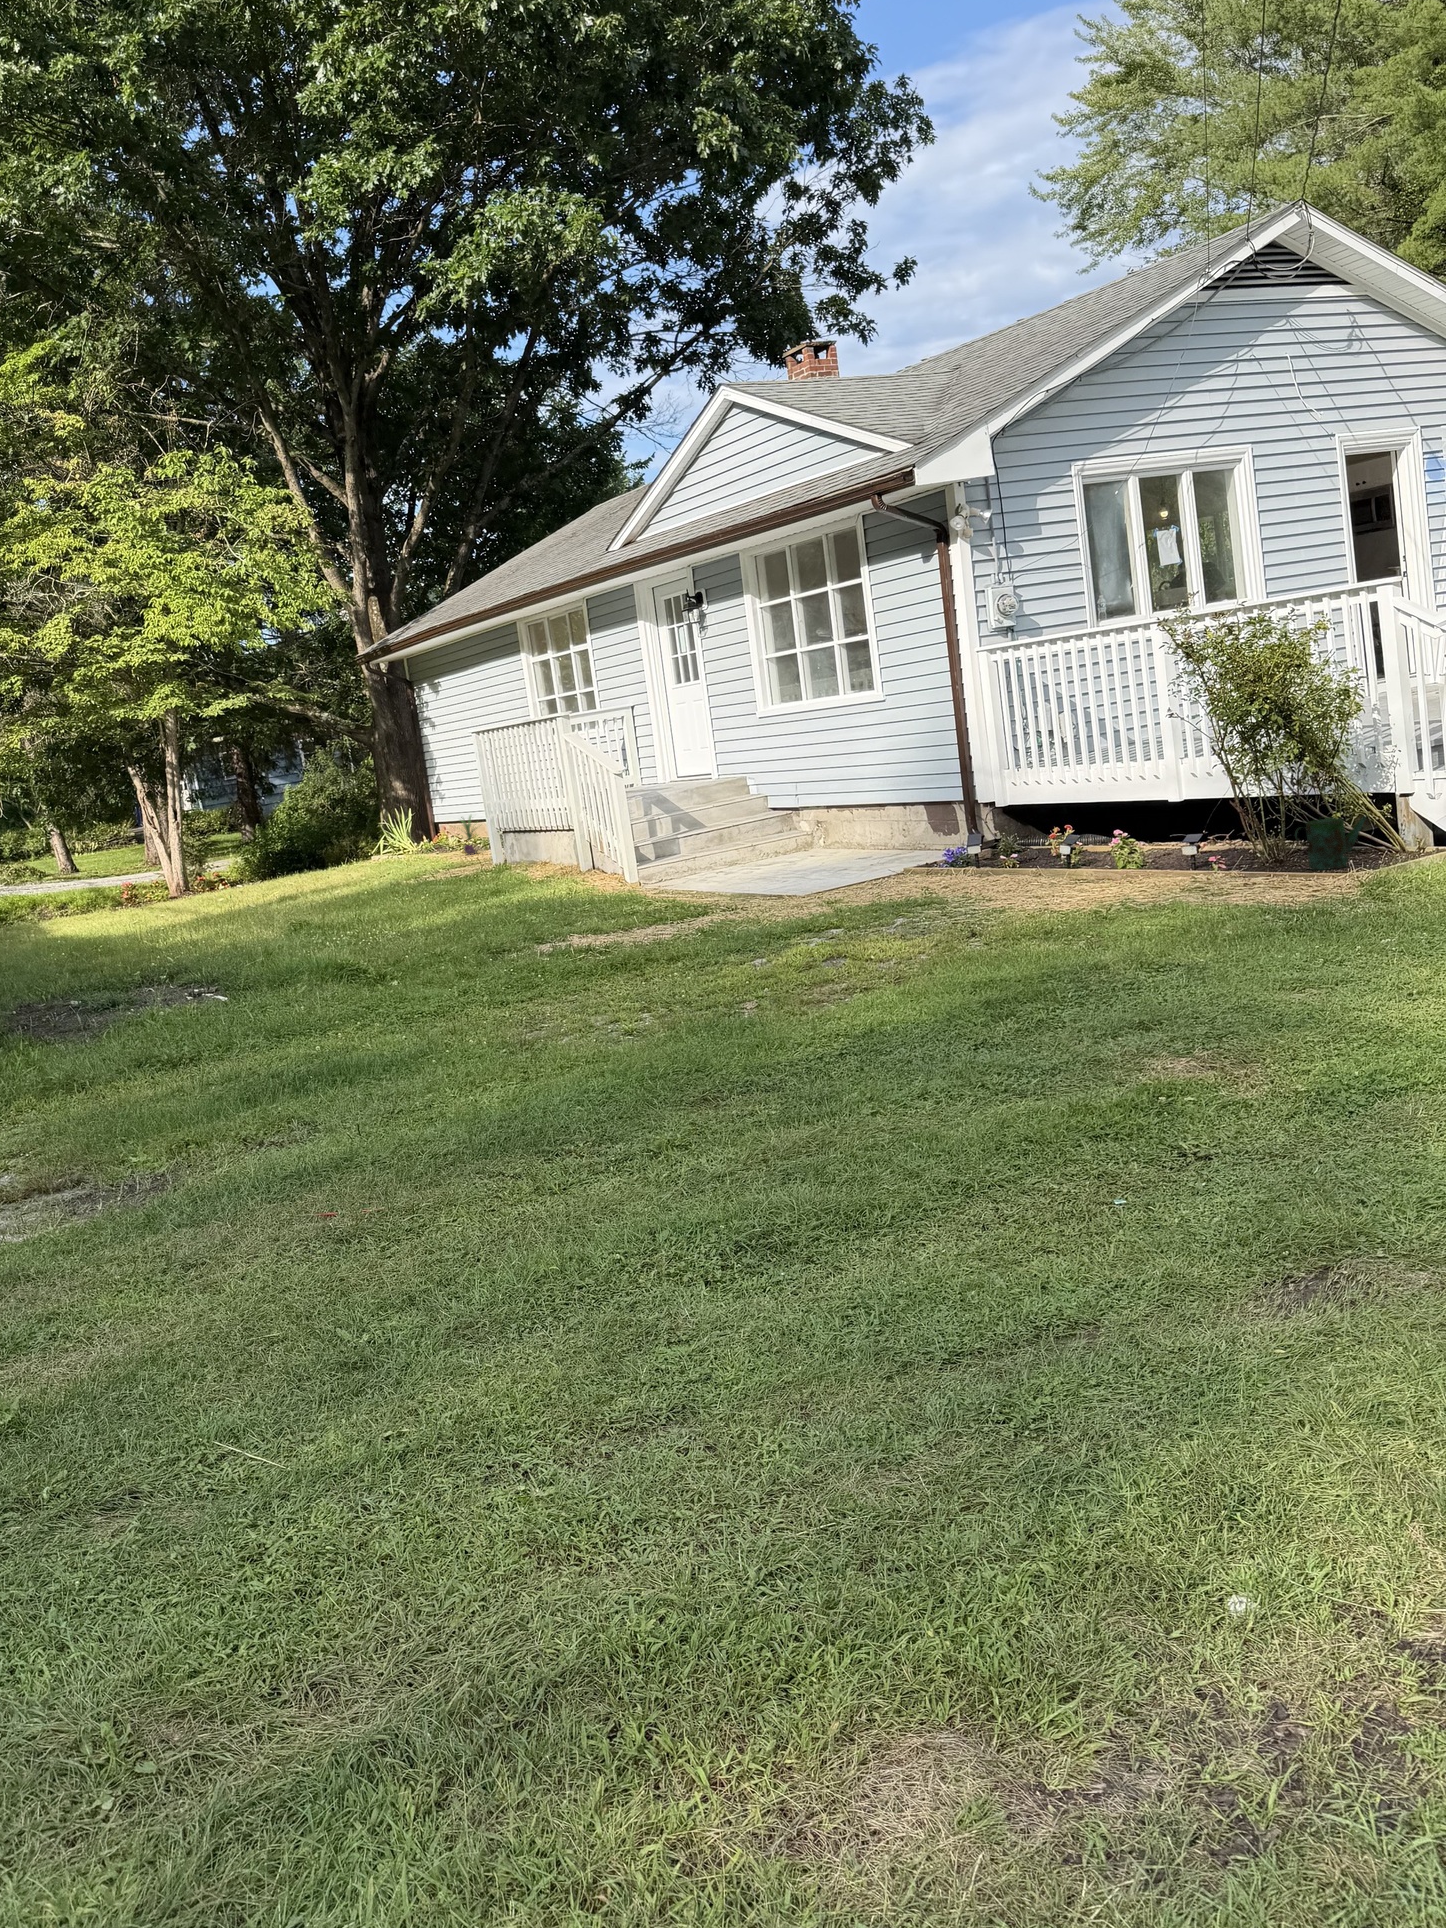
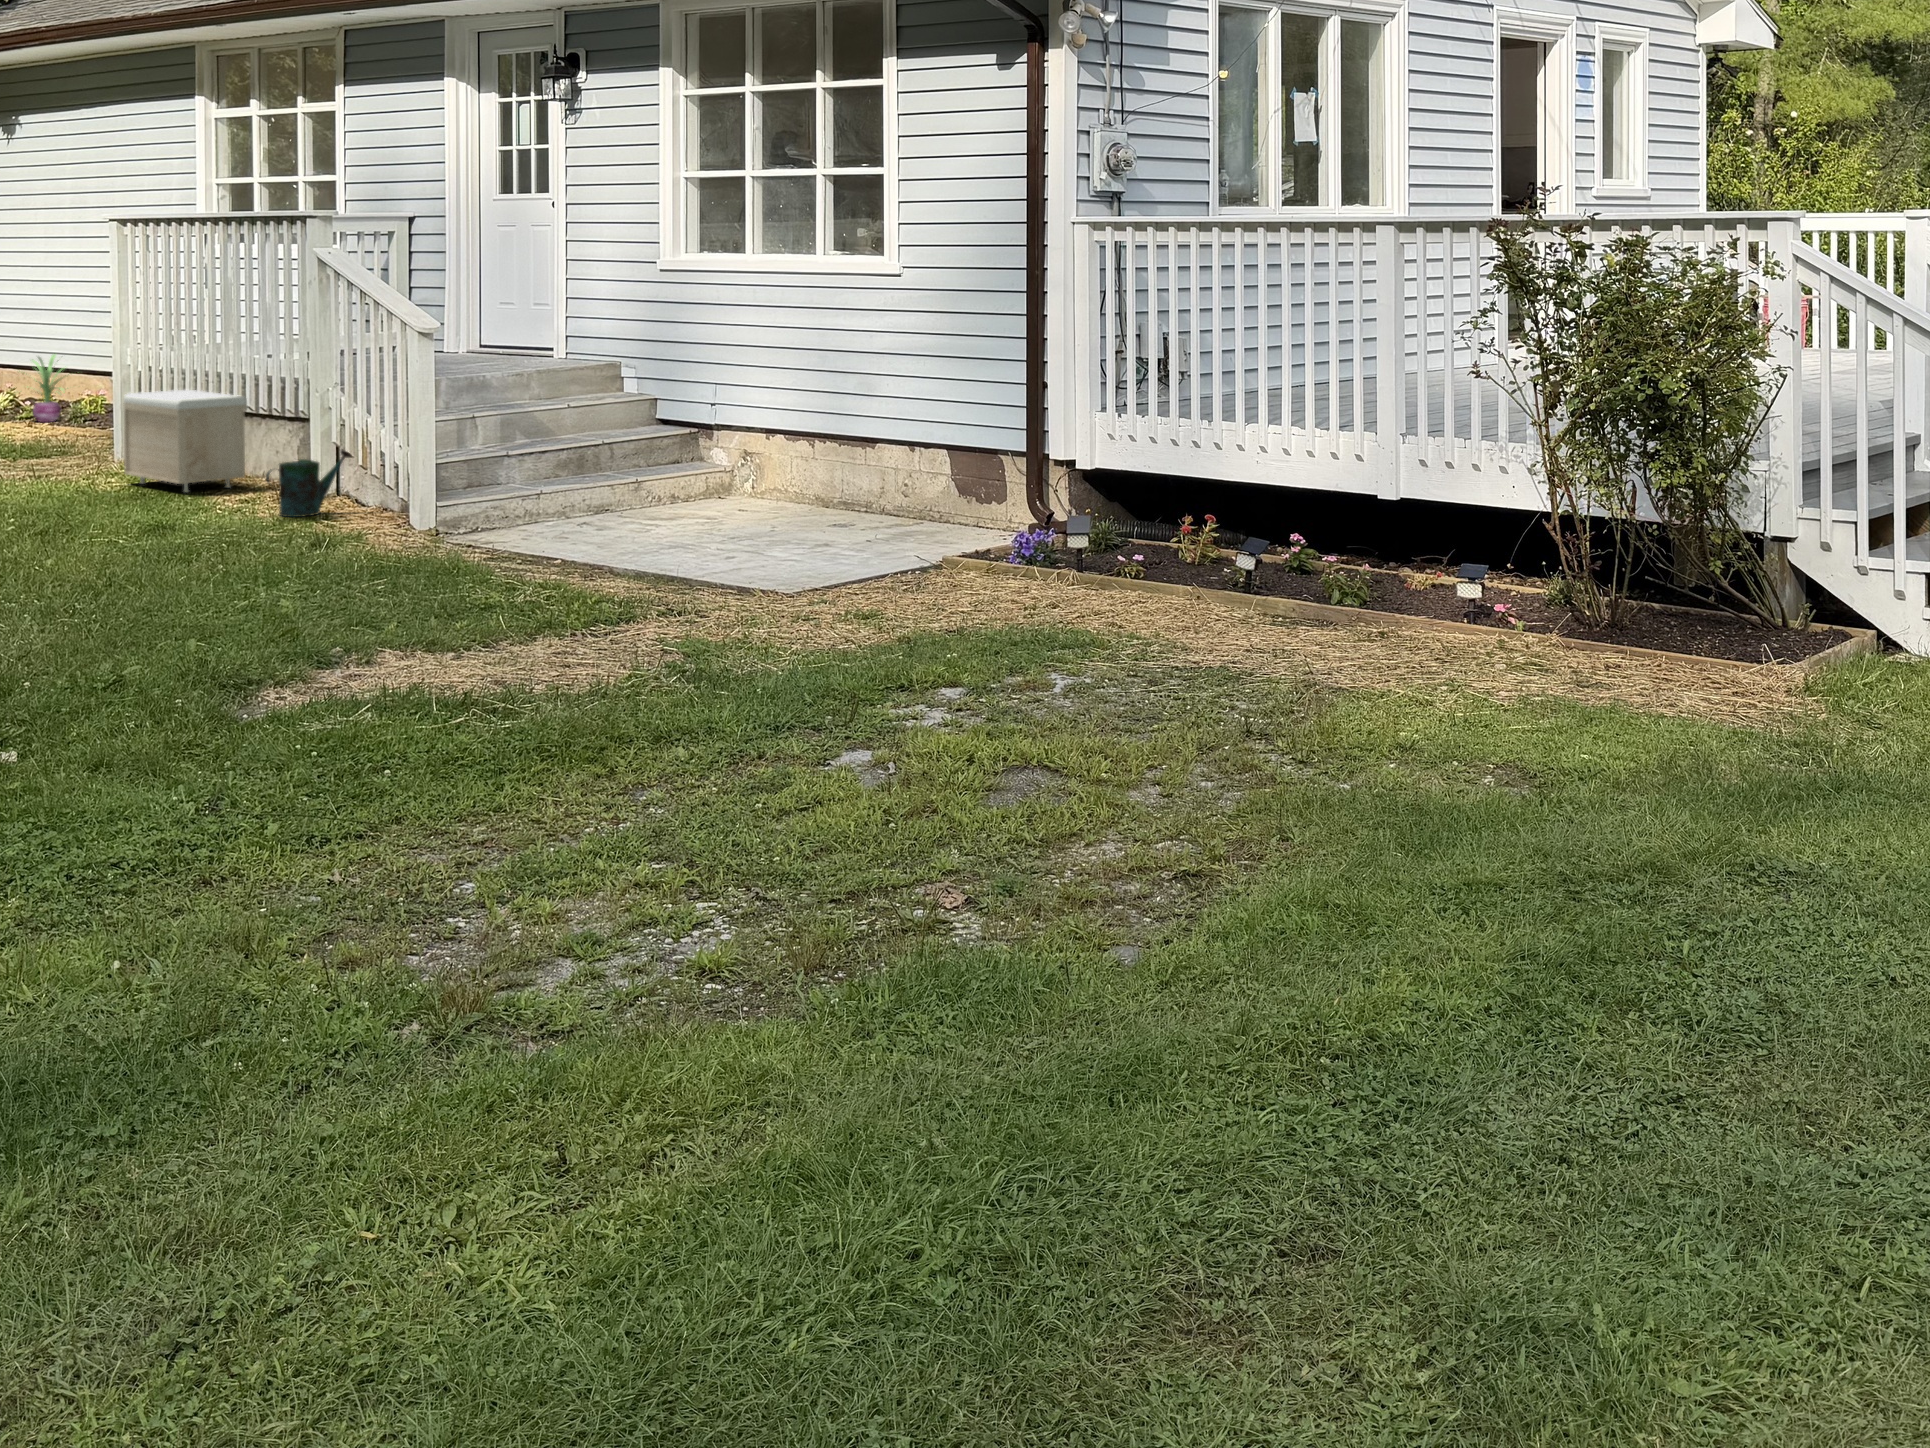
watering can: present [1295,815,1366,870] -> present [266,450,351,517]
storage bench: none [487,822,552,879] -> present [124,390,248,492]

